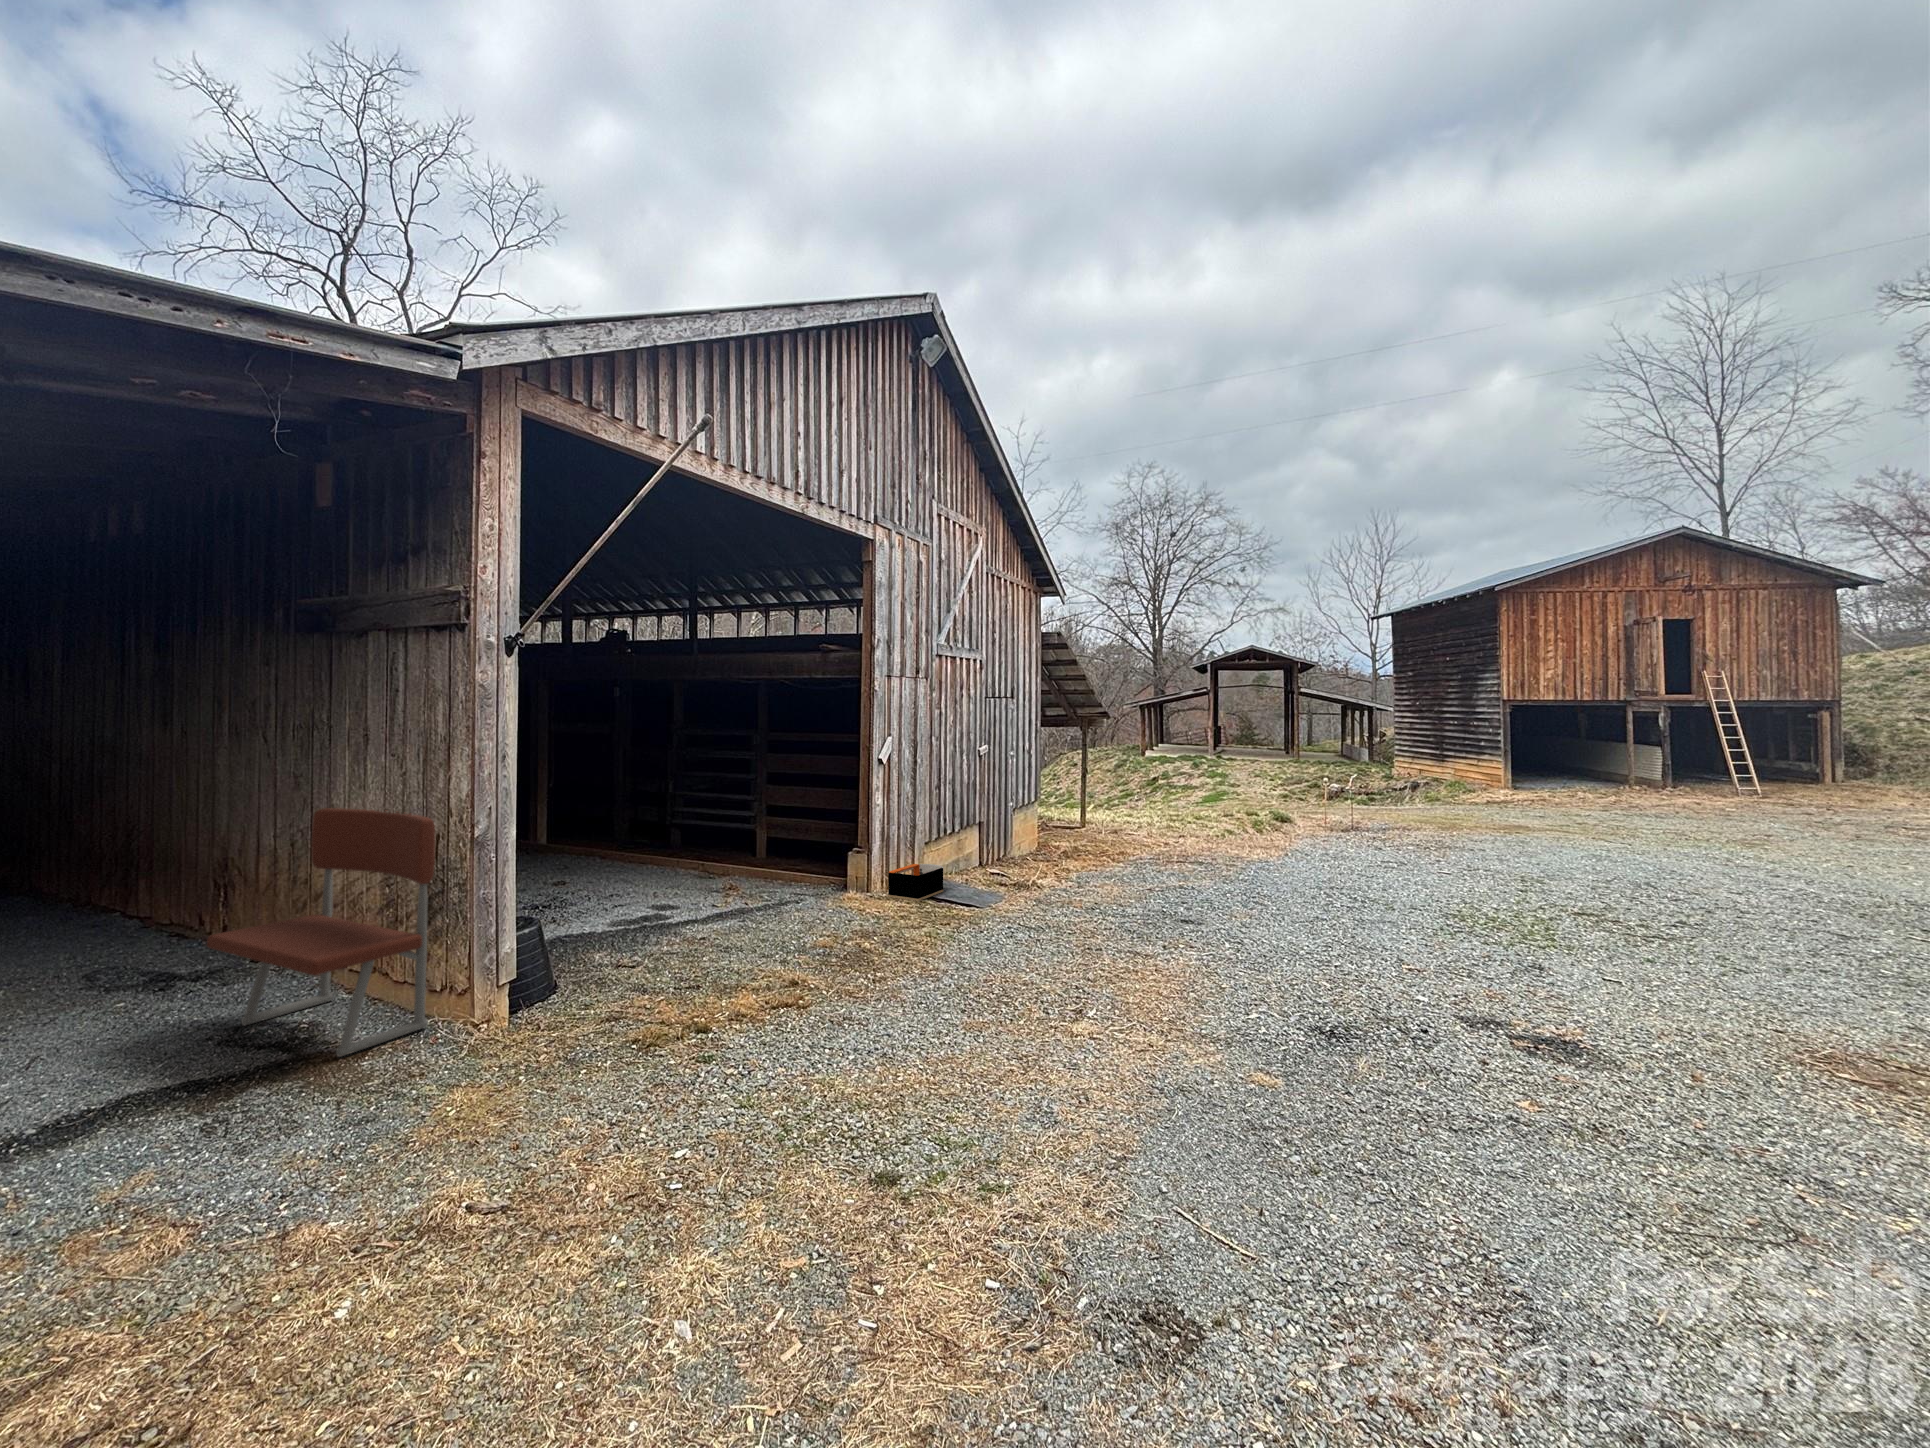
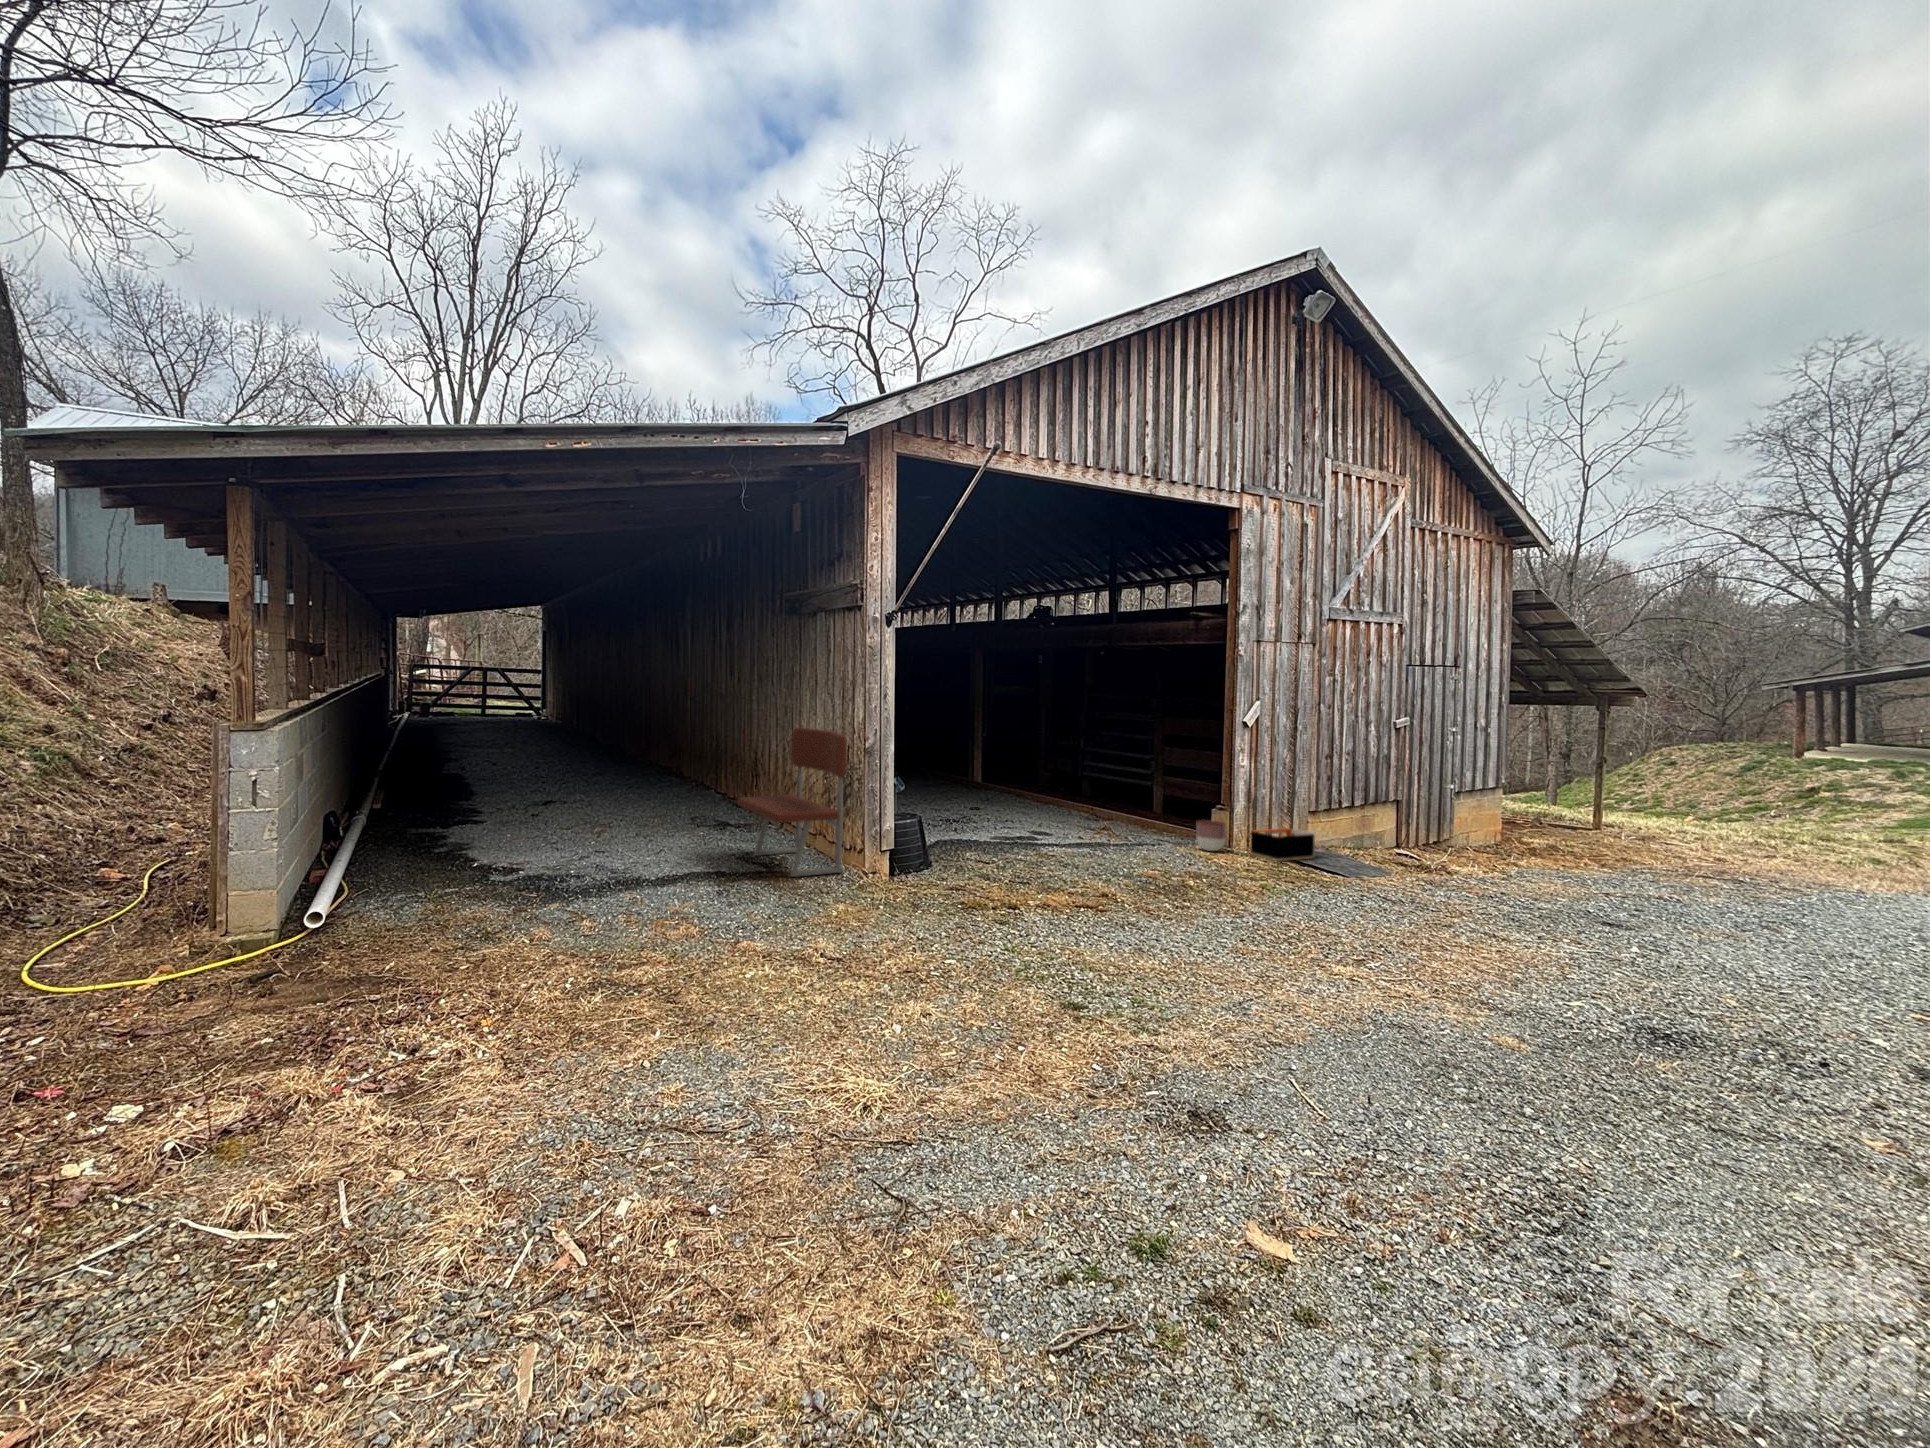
planter: none [836,866,865,899] -> present [1197,820,1226,851]

